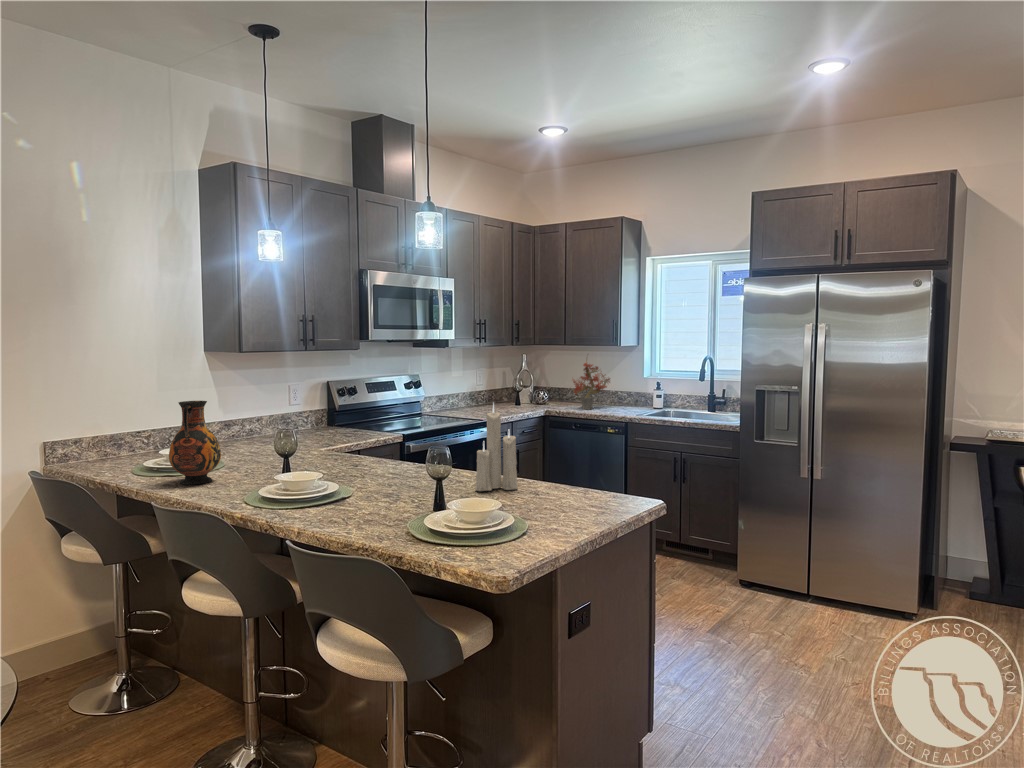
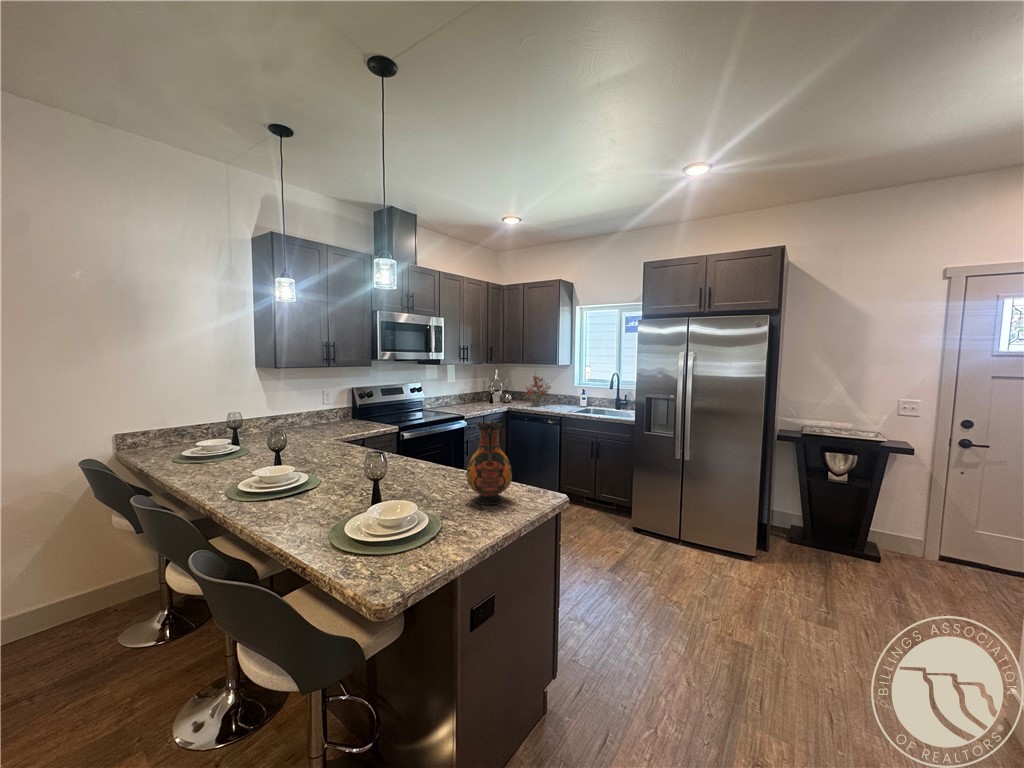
vase: present [169,401,221,485] -> present [466,422,512,505]
candle: present [475,405,518,491] -> none [418,410,453,484]

